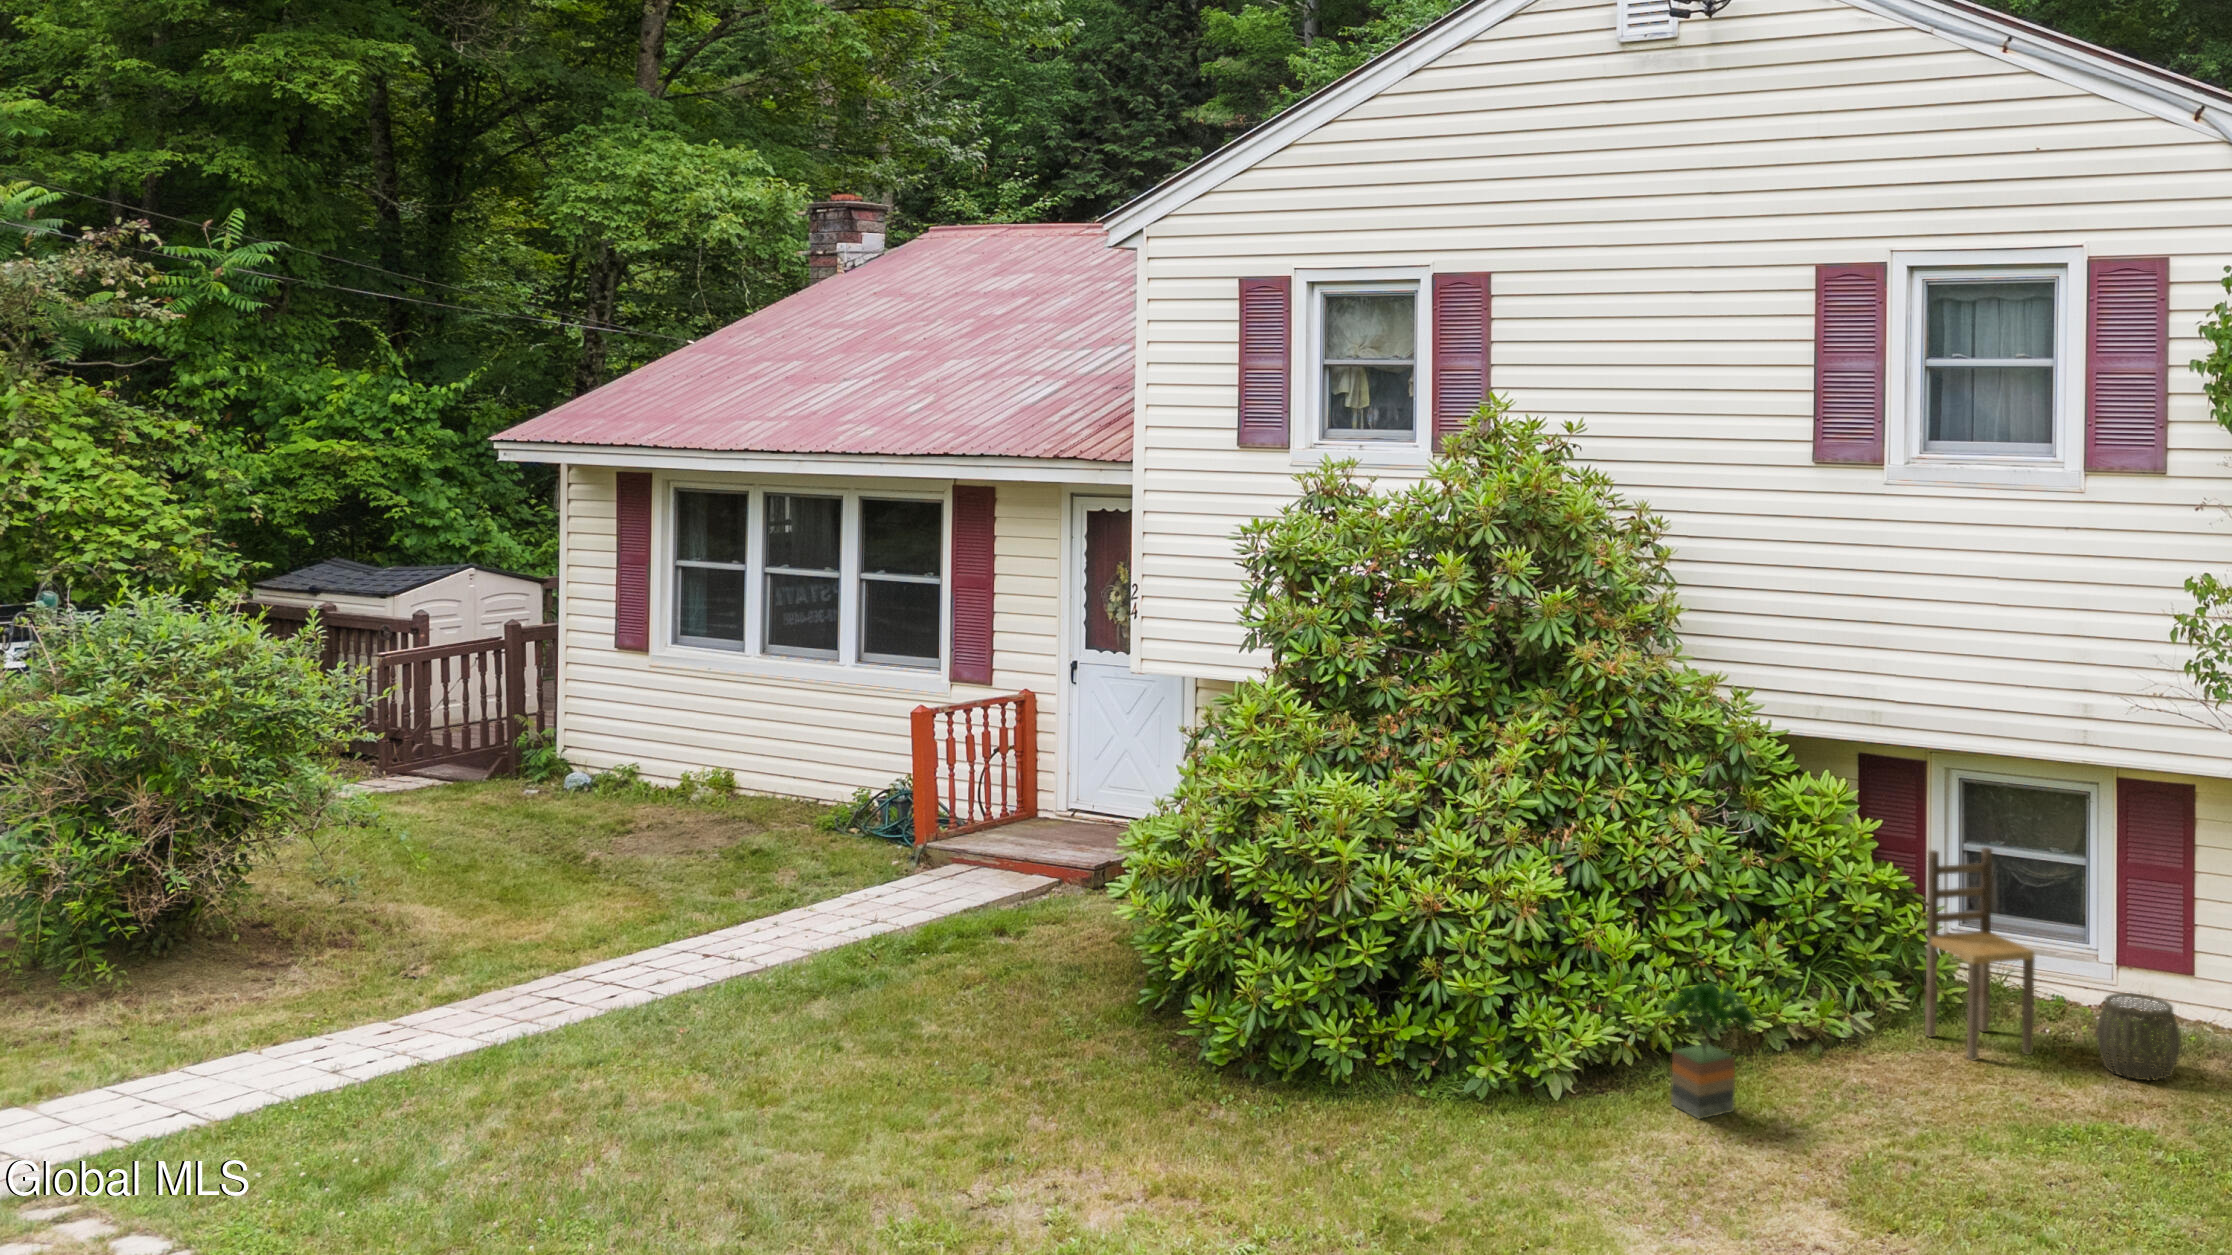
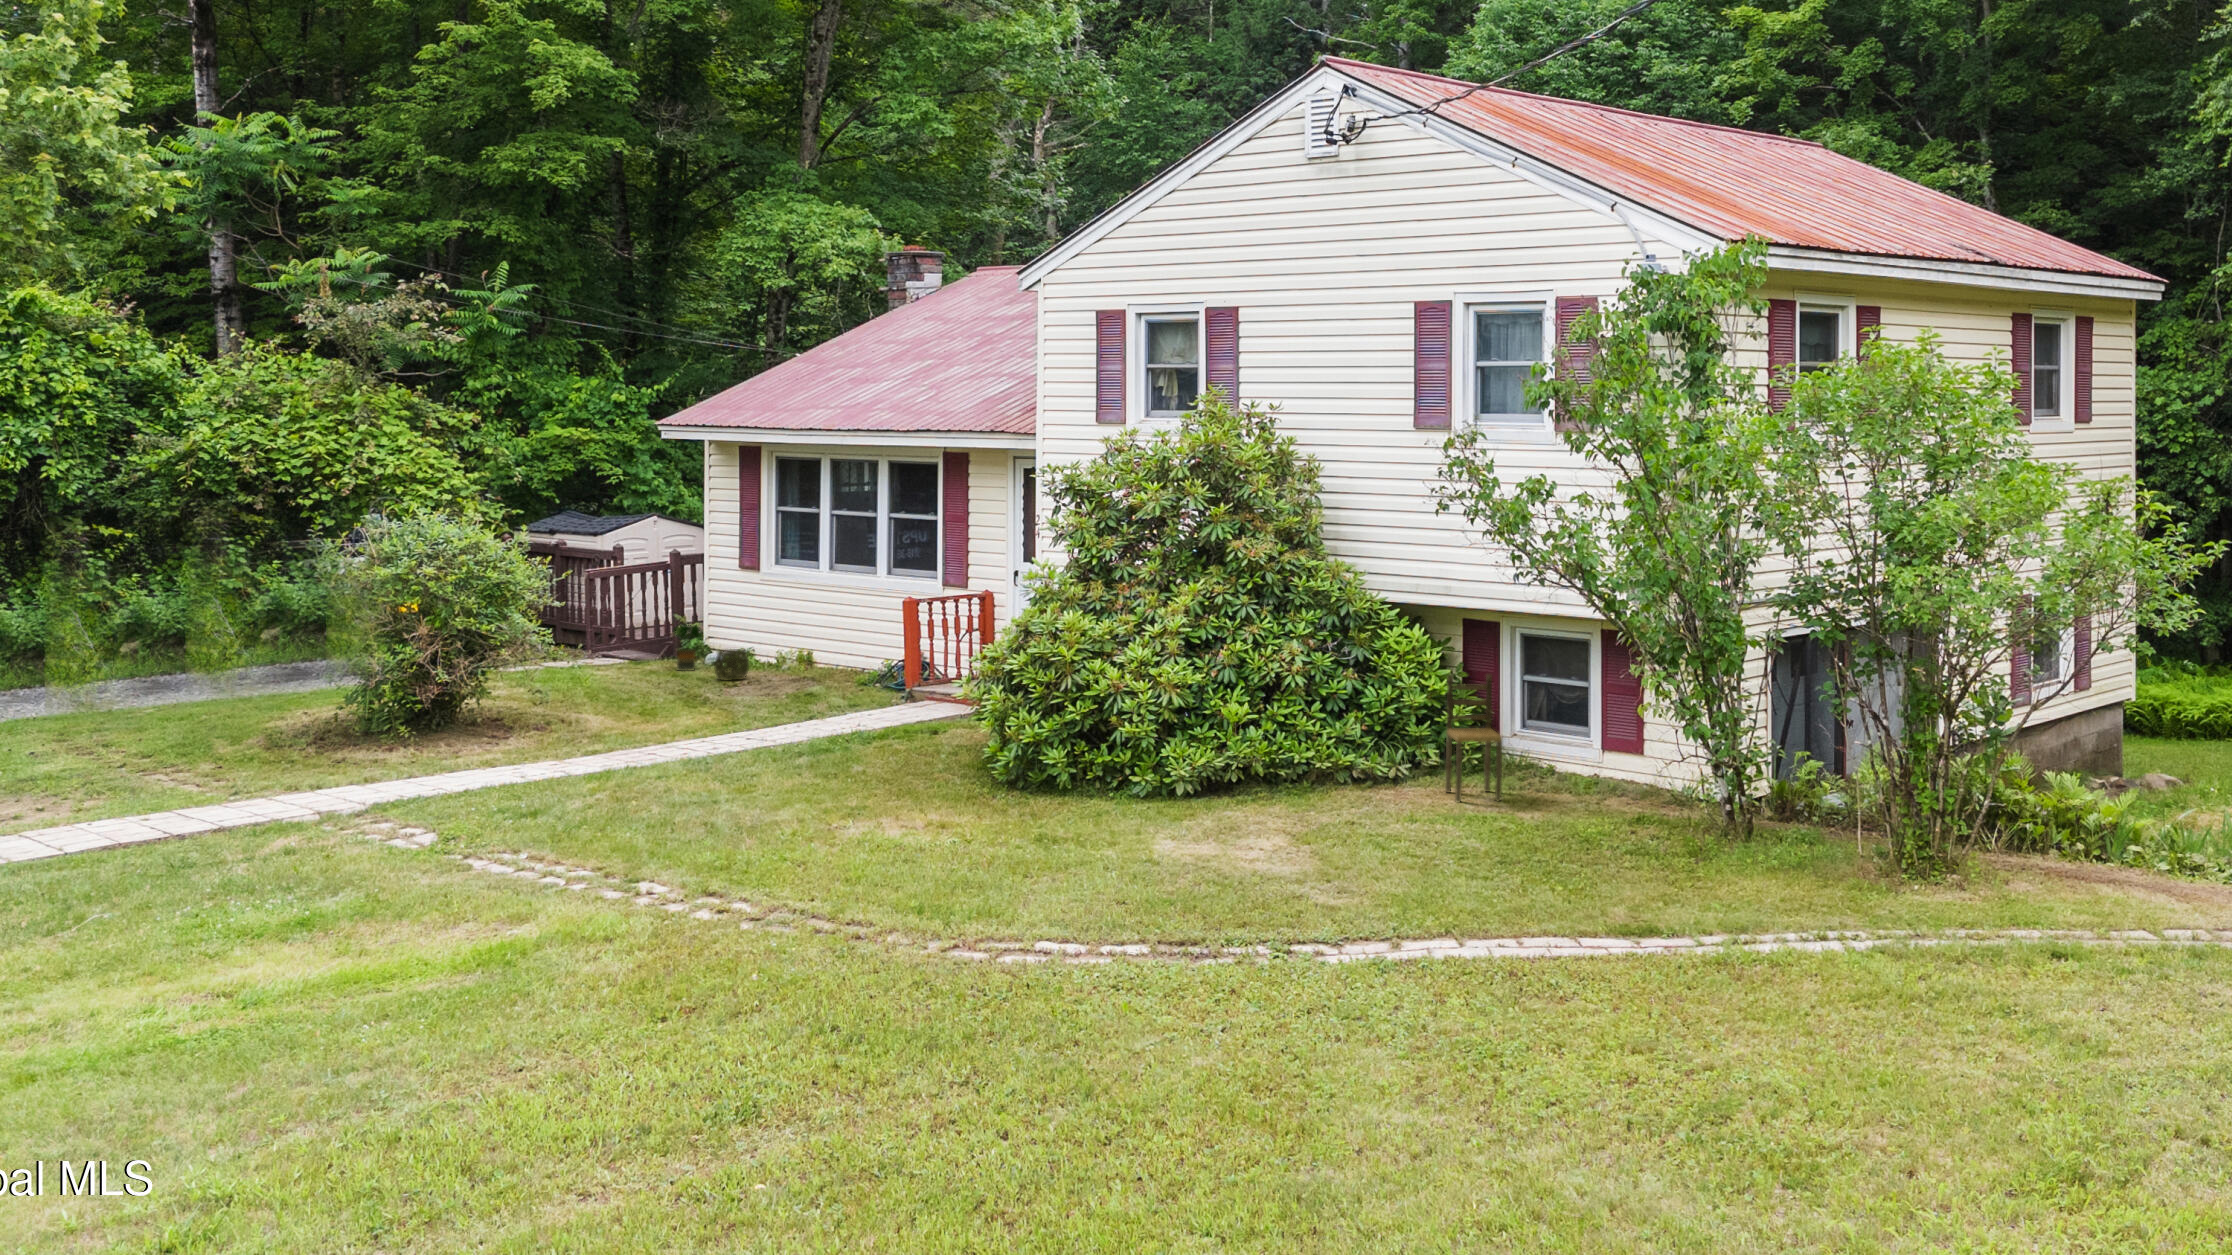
potted tree: present [1664,982,1756,1119] -> present [673,625,703,671]
woven basket: present [2097,993,2181,1080] -> present [714,649,749,681]

